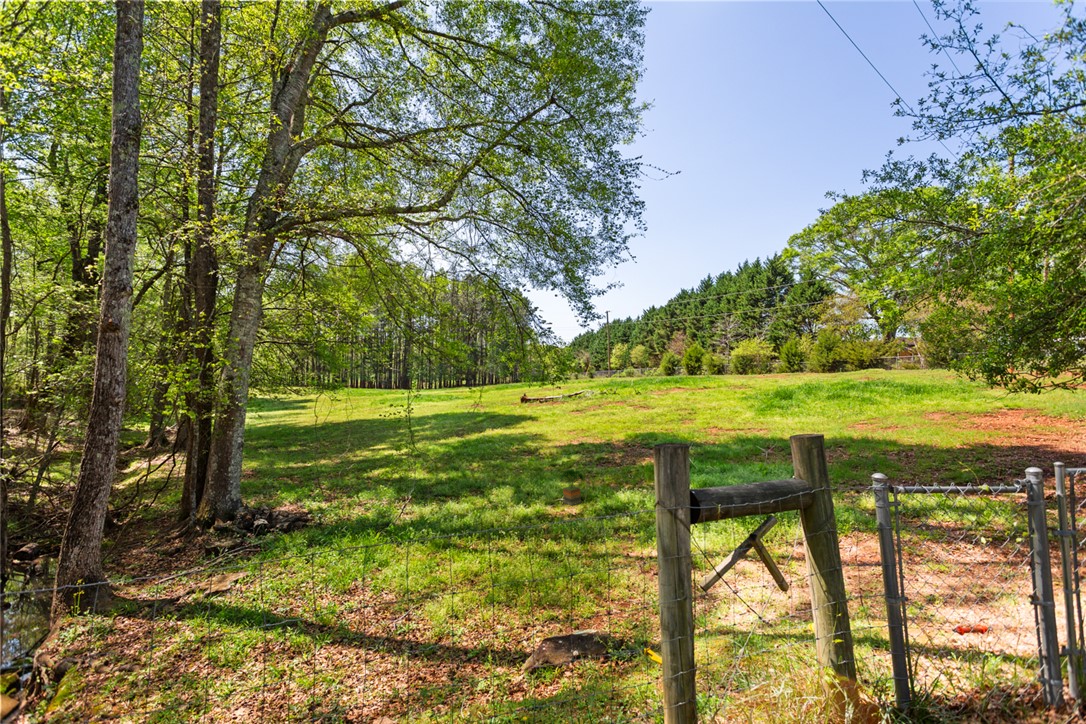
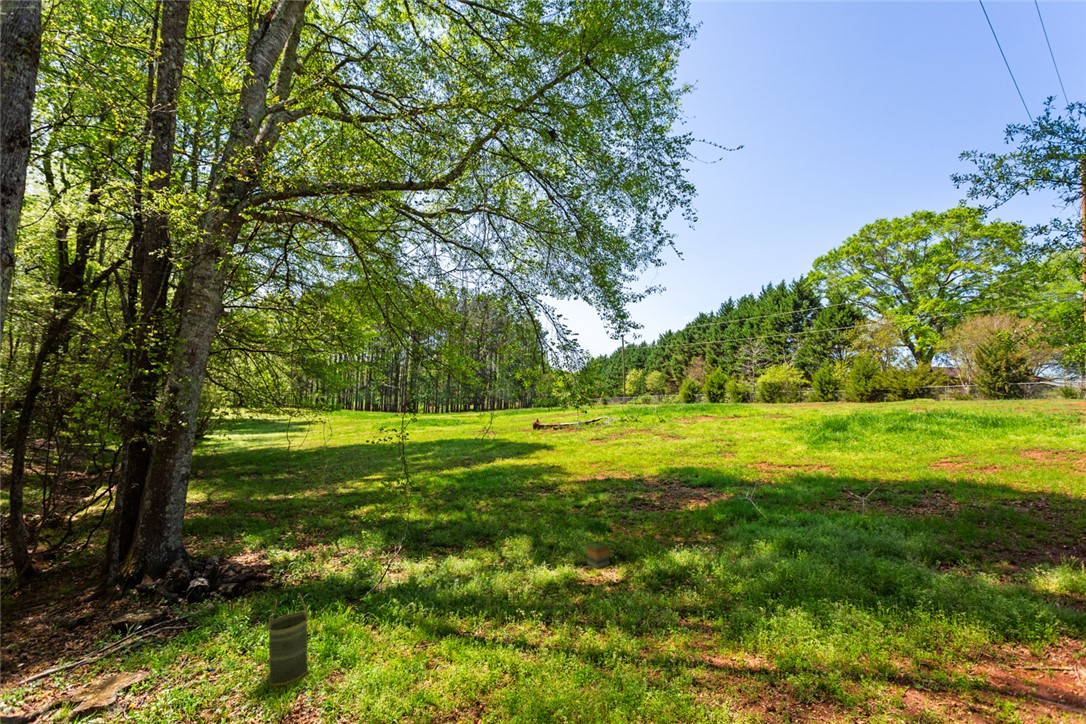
basket: none [335,515,365,576] -> present [267,593,309,686]

